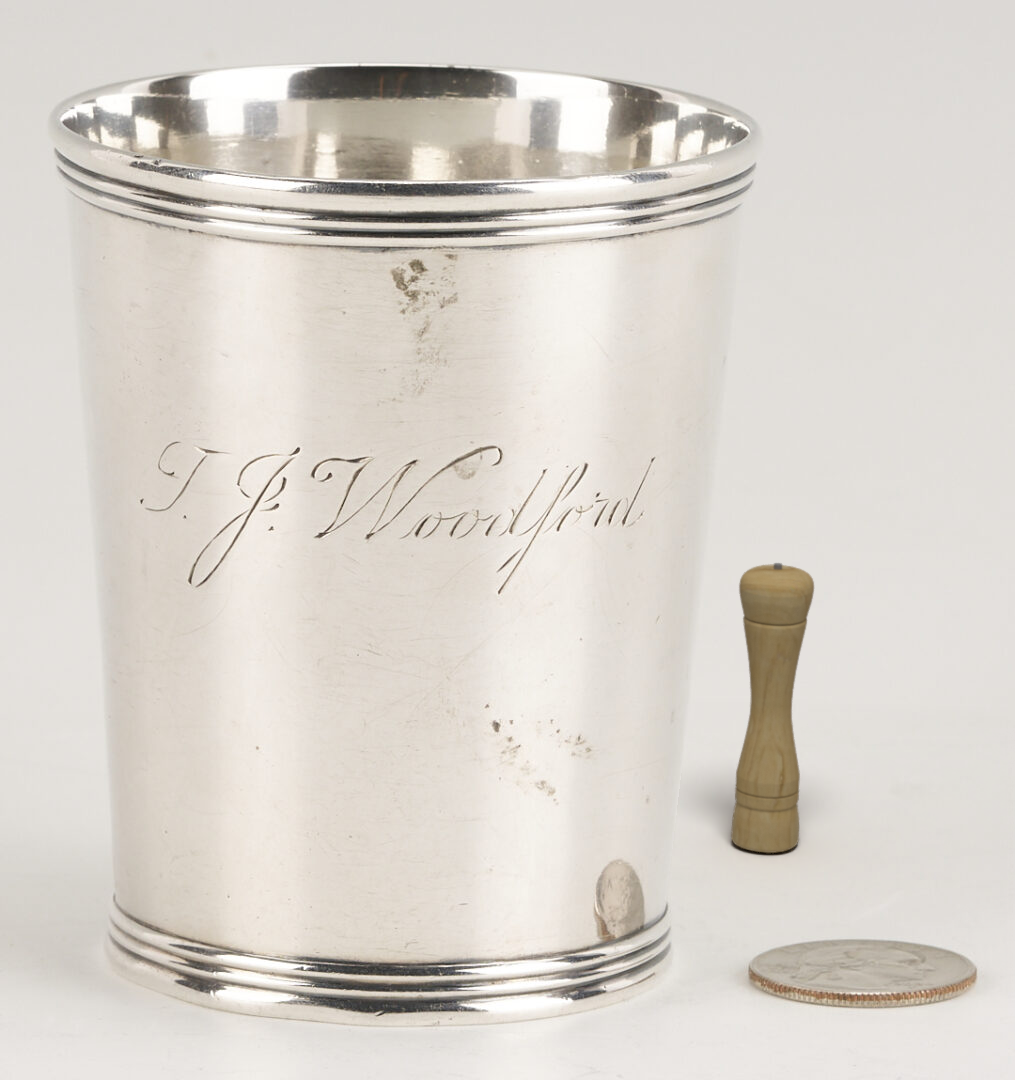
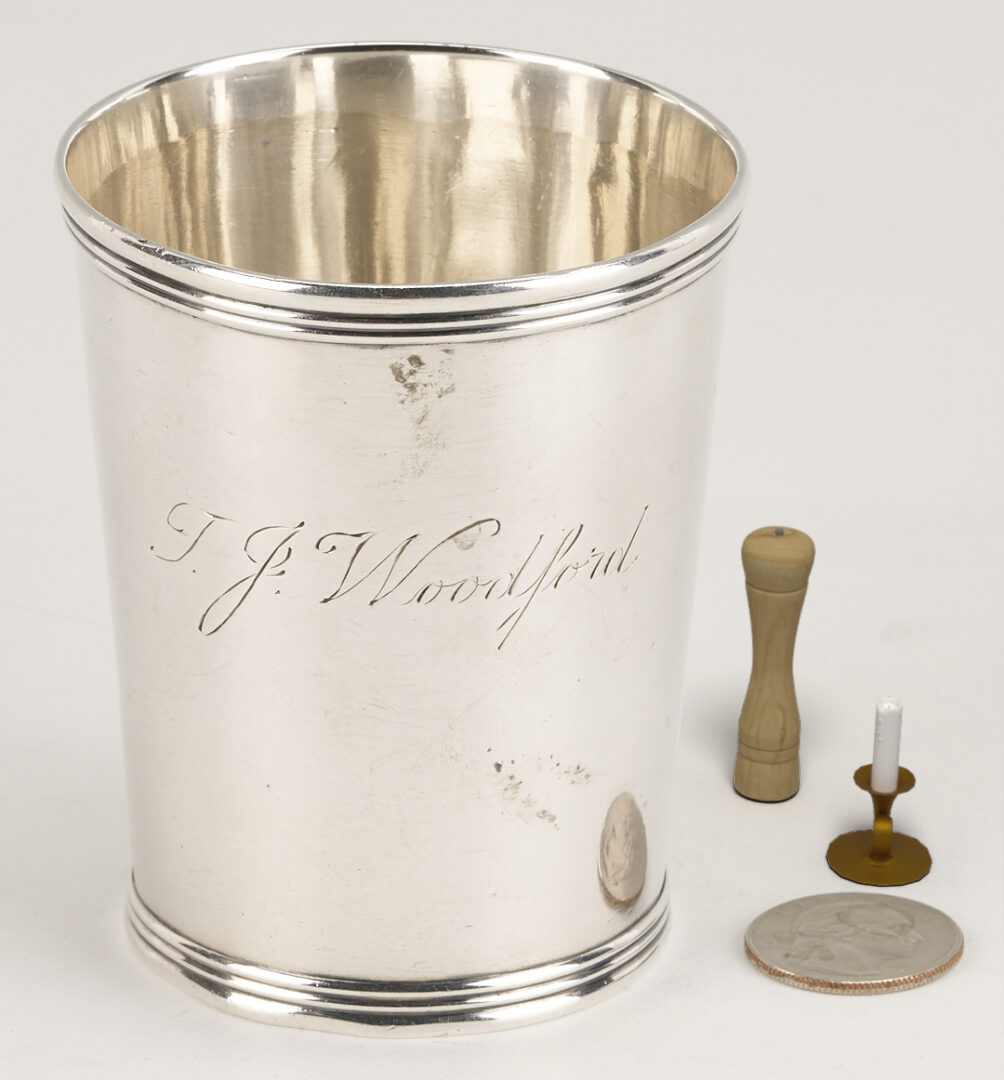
candlestick: none [828,719,938,916] -> present [826,697,932,886]

